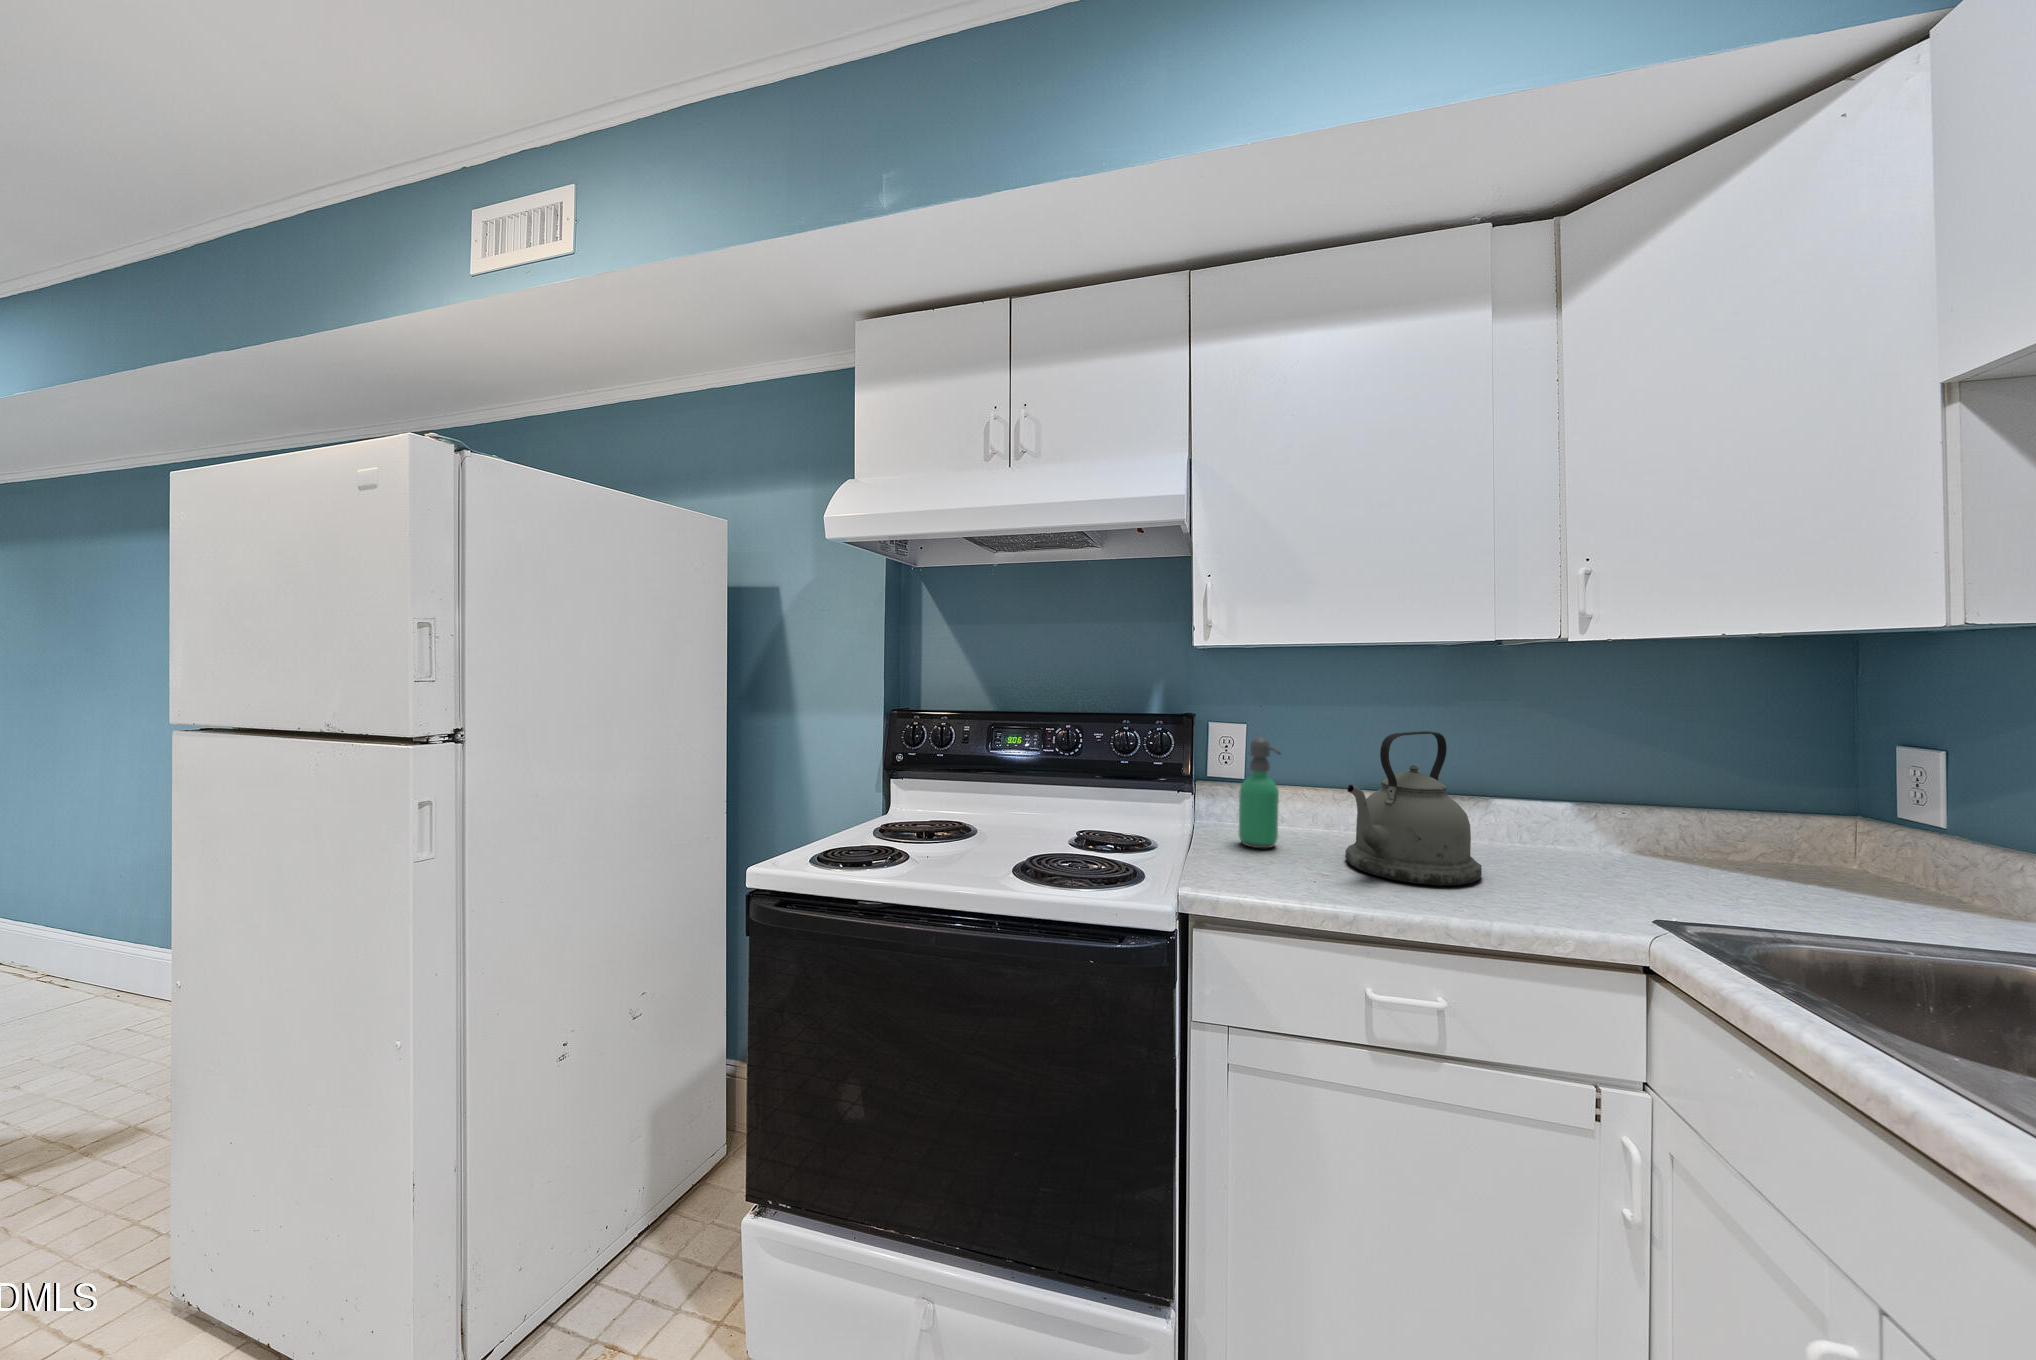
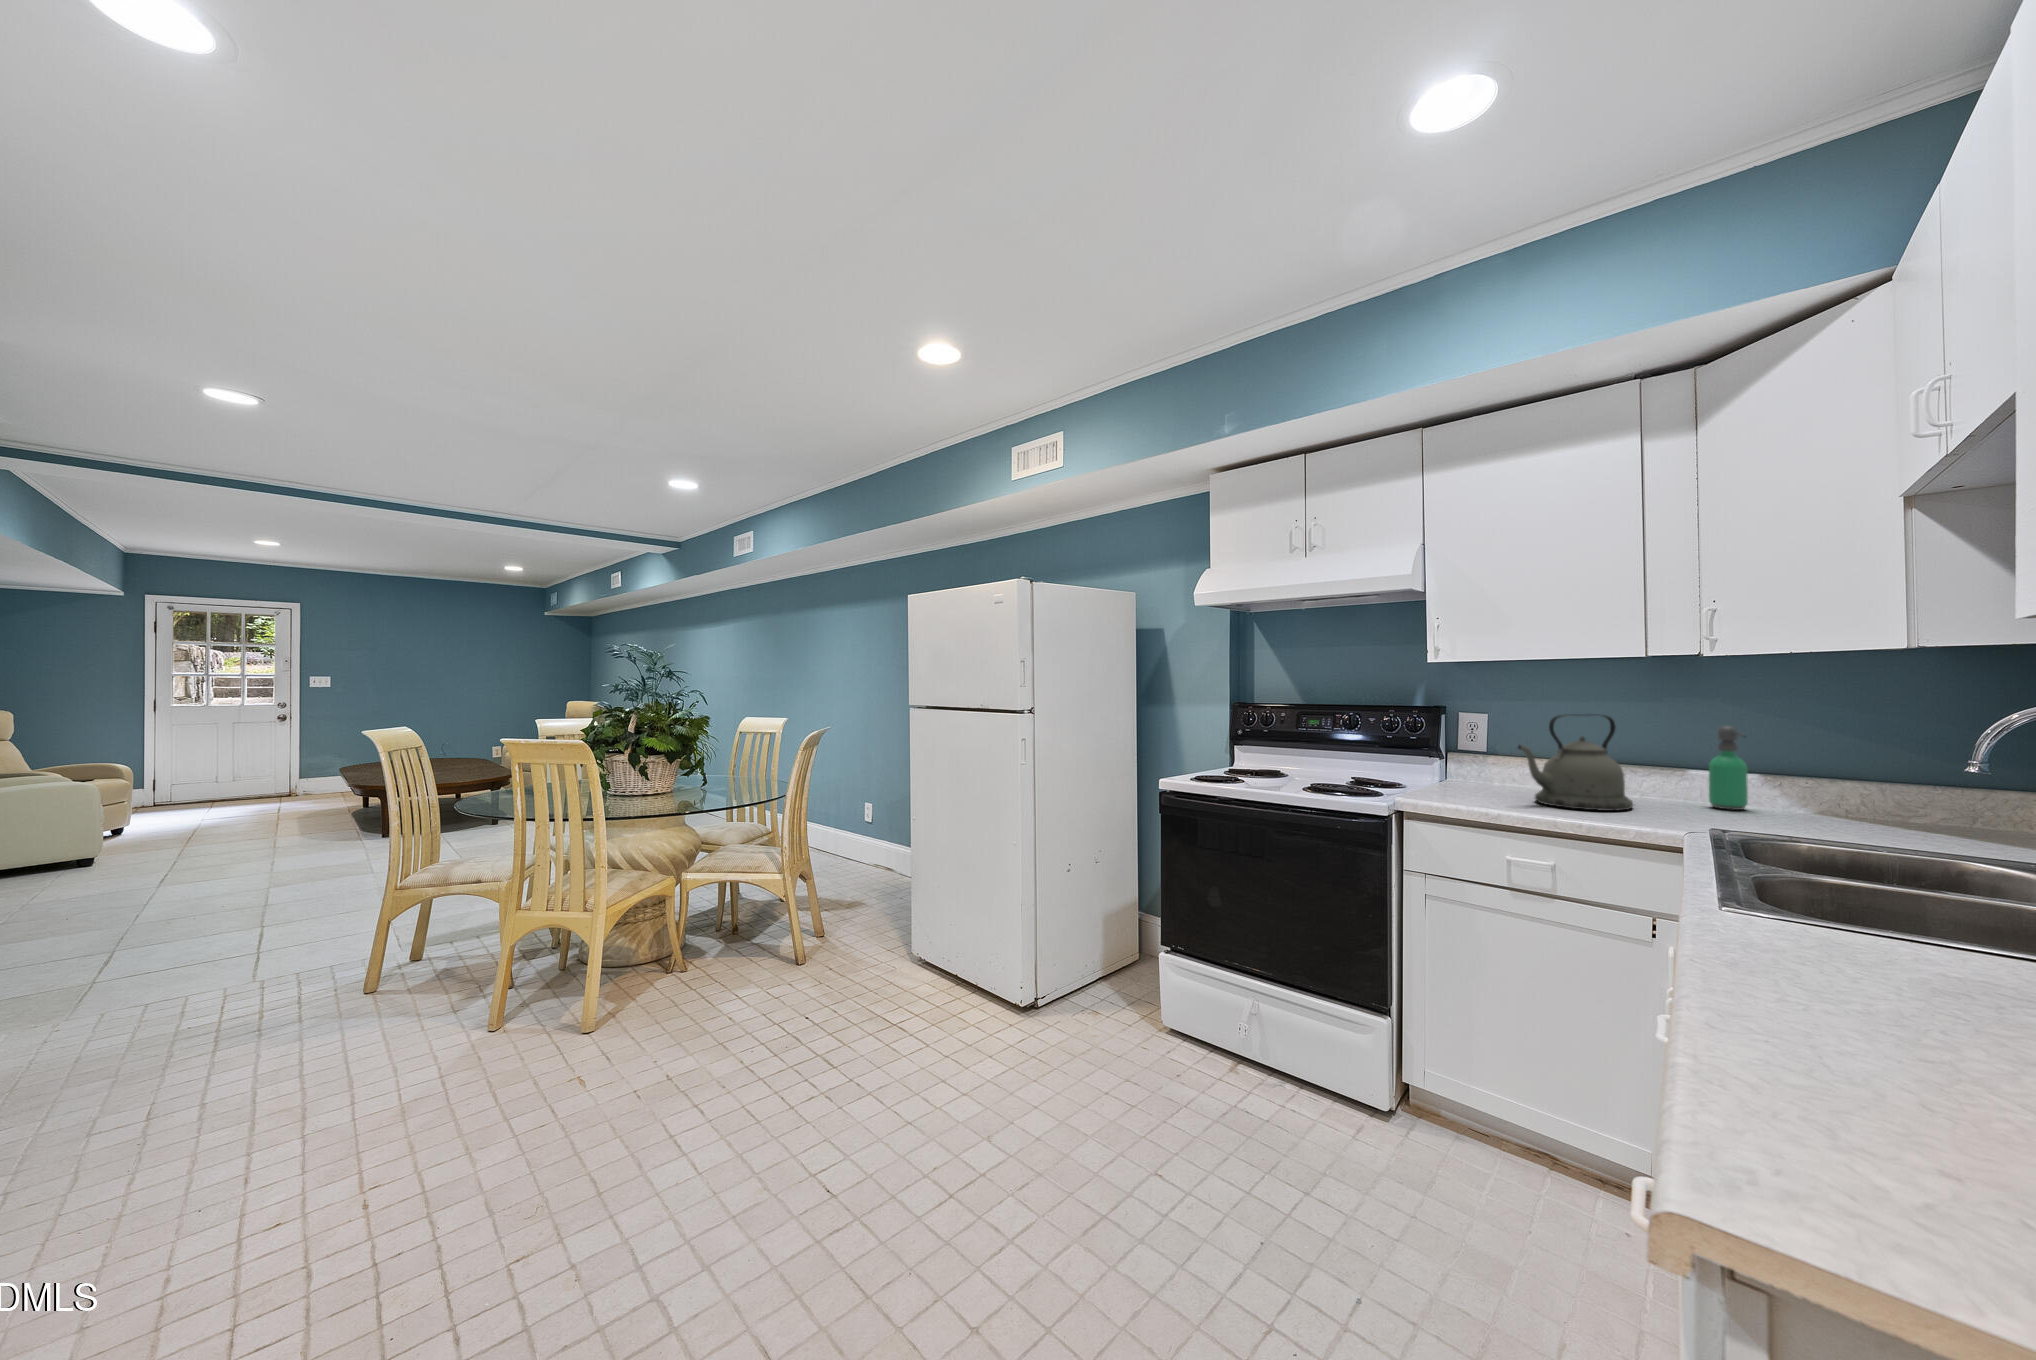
soap dispenser: present [1239,737,1281,848] -> present [1709,726,1748,810]

